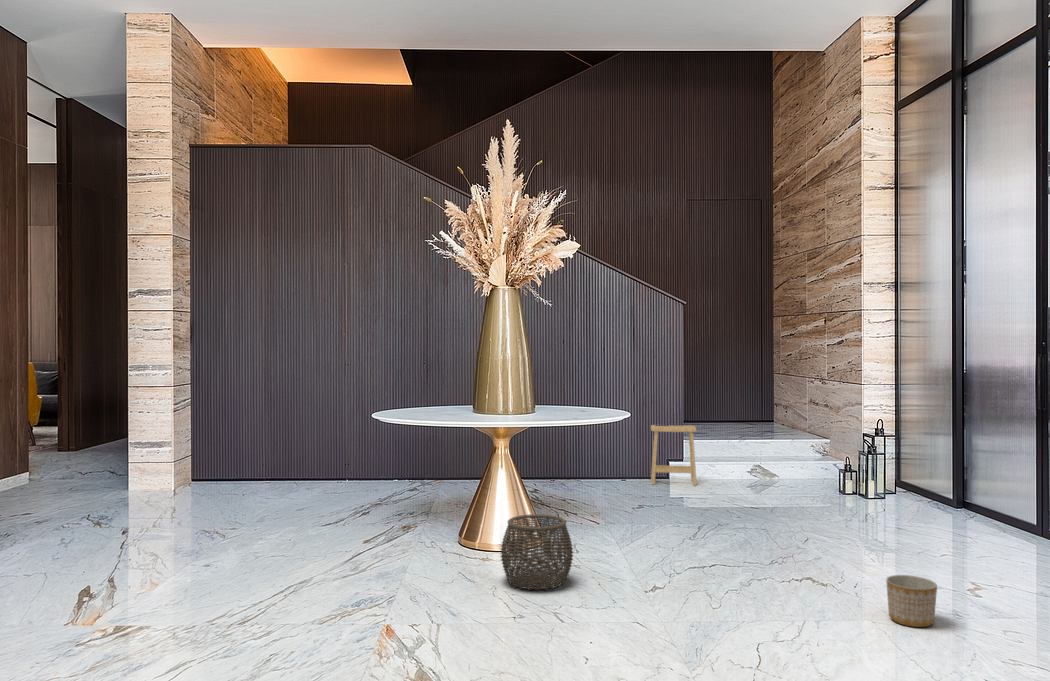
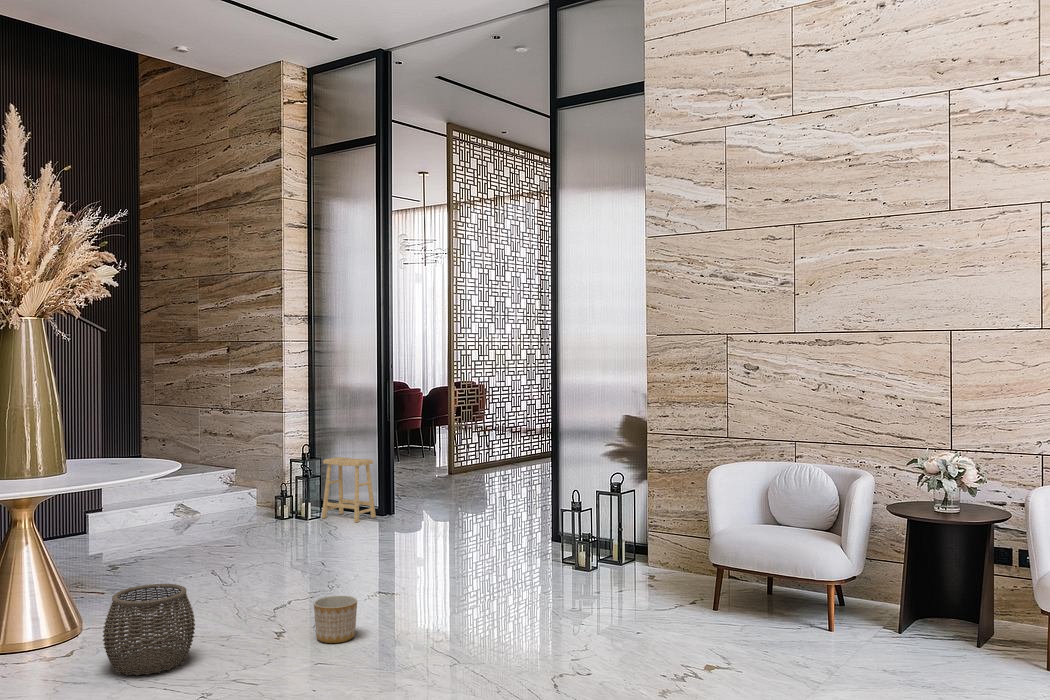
footstool: present [651,425,697,486] -> present [322,457,376,522]
planter: present [886,575,937,627] -> present [314,595,357,643]

